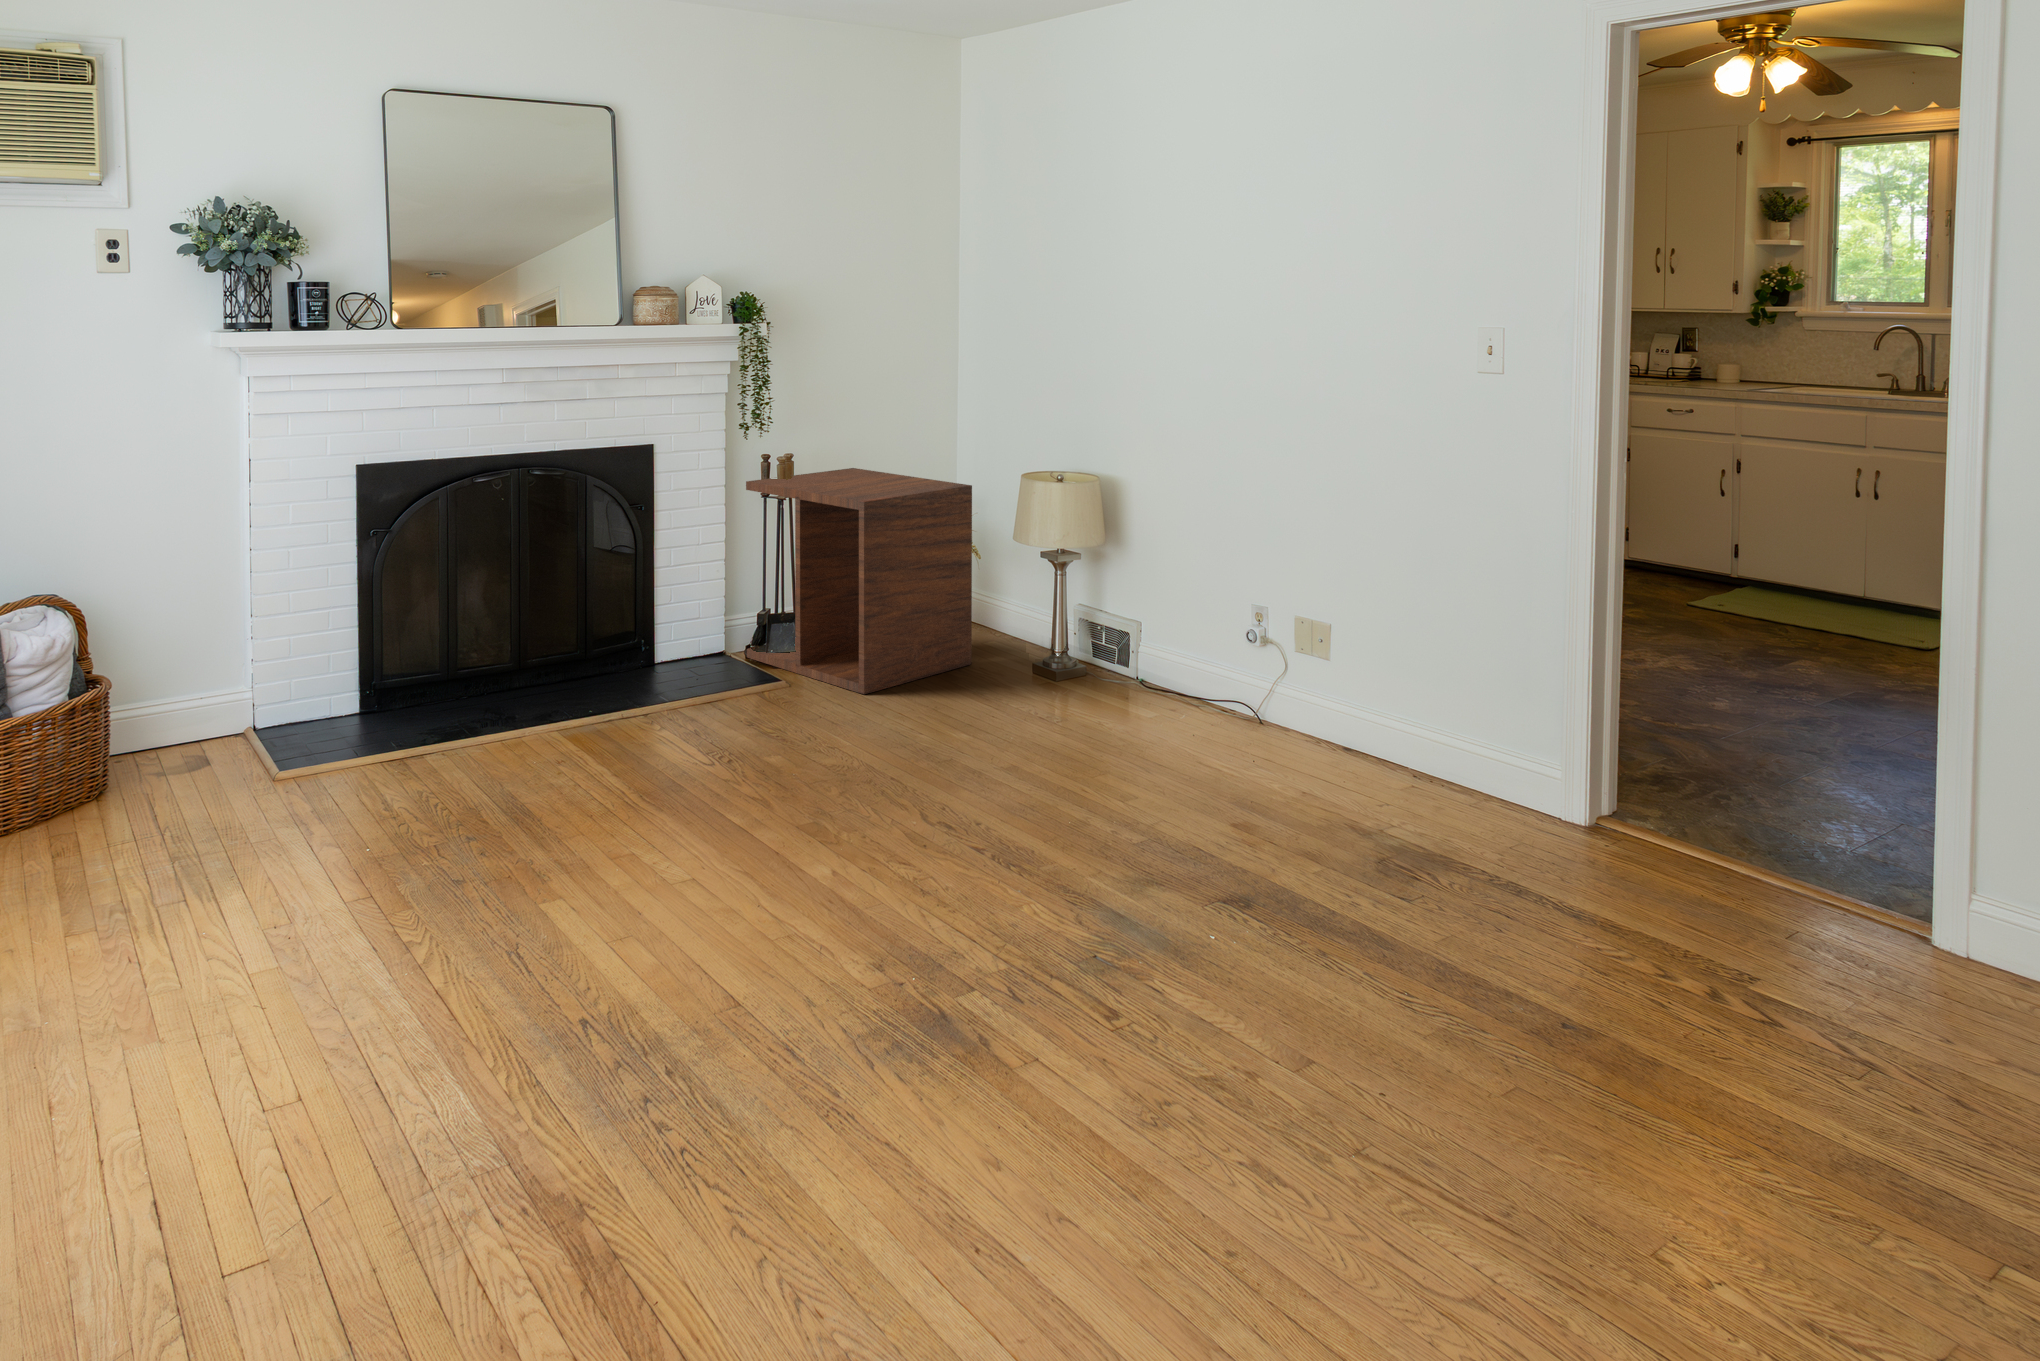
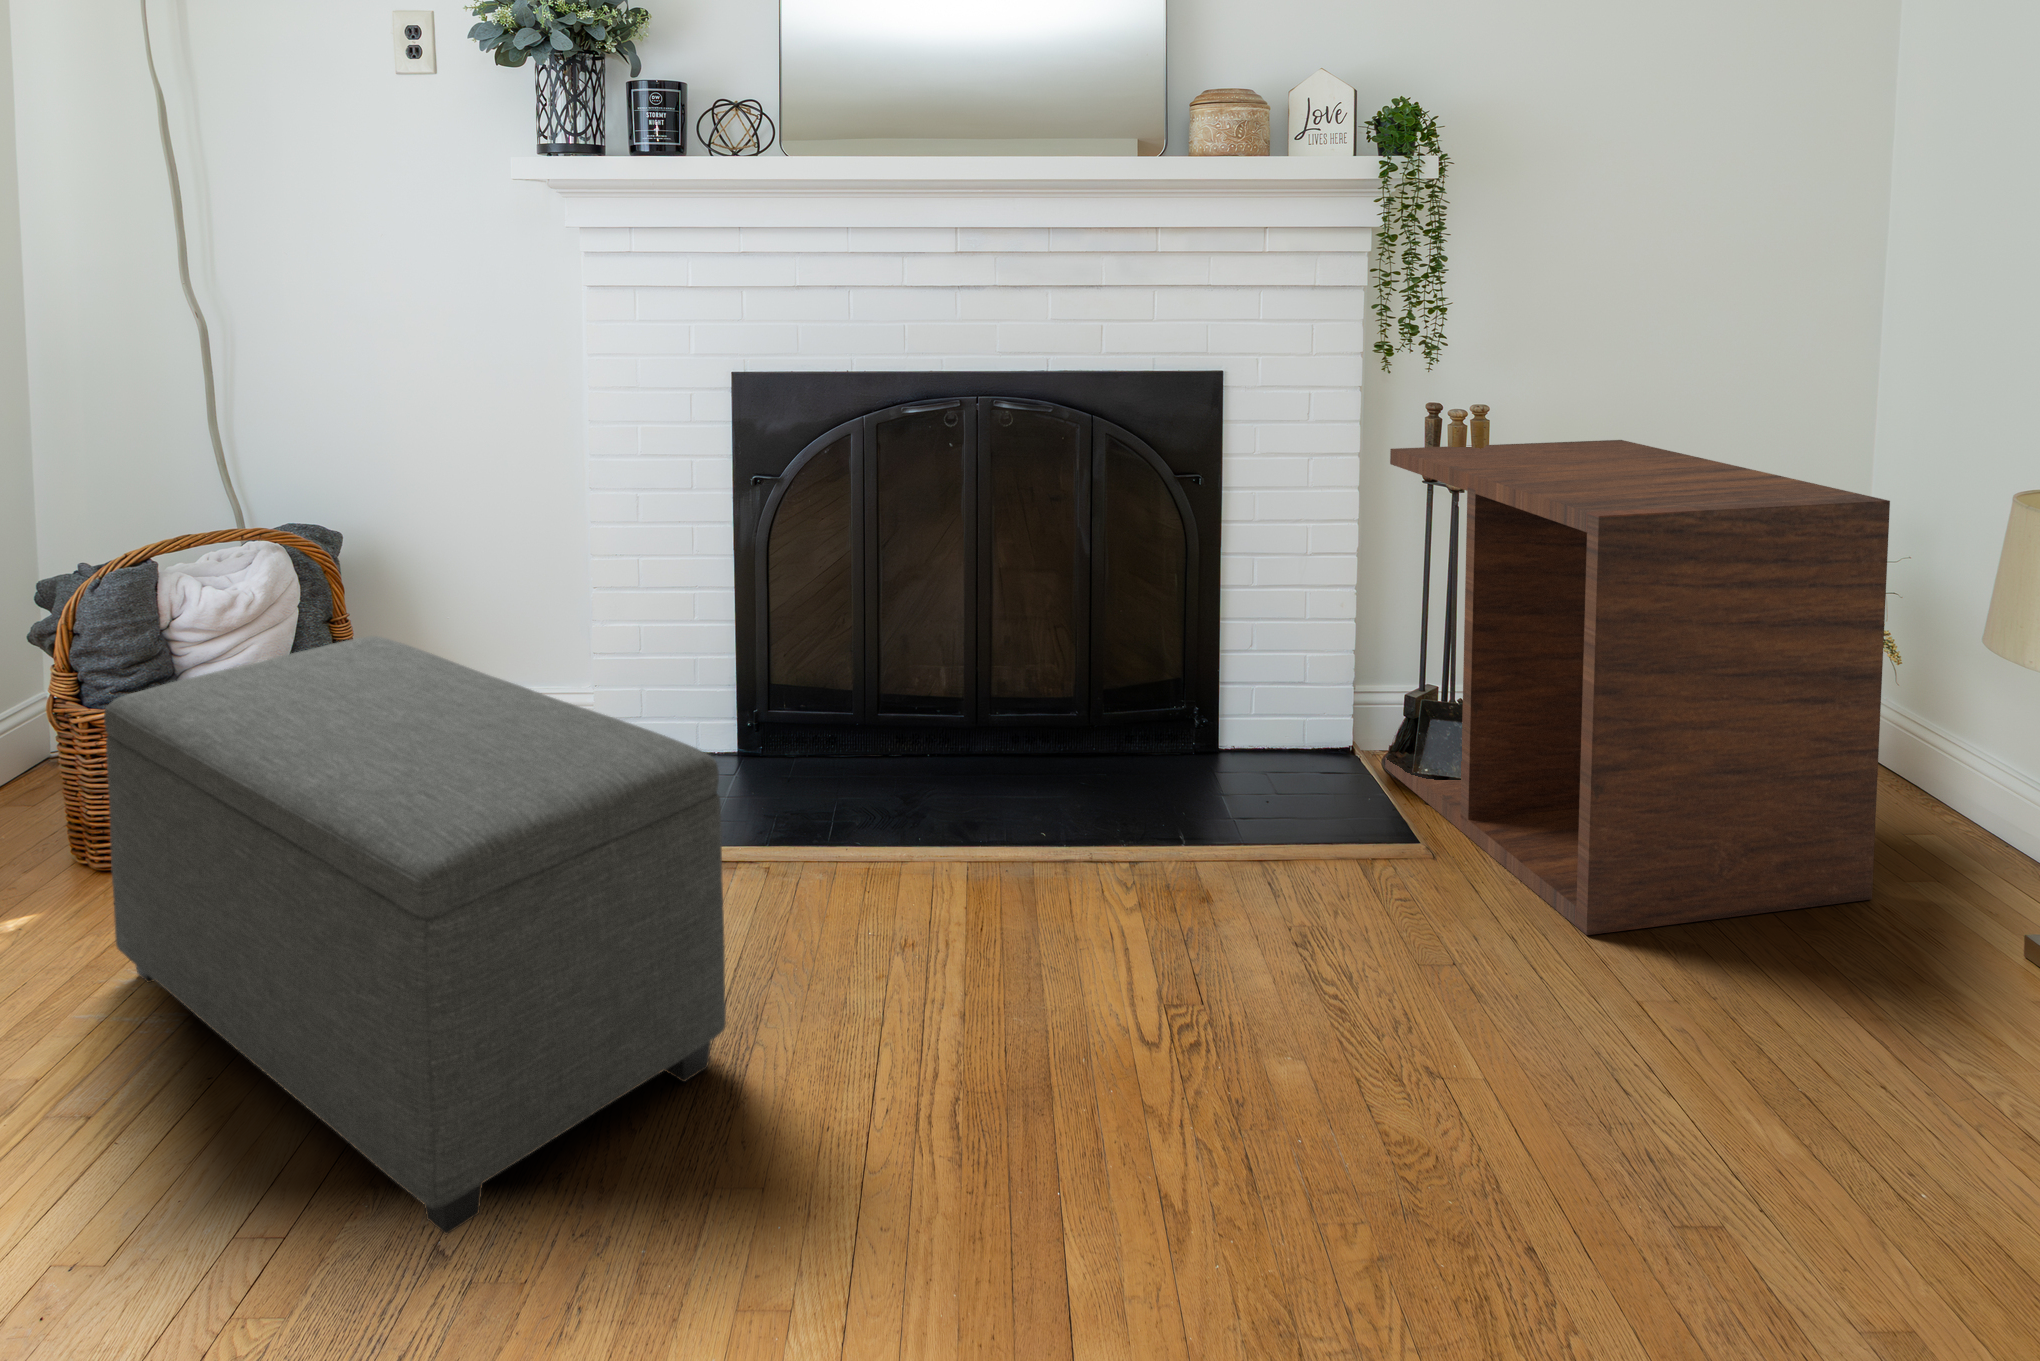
ottoman: none [95,641,514,858] -> present [104,636,726,1235]

